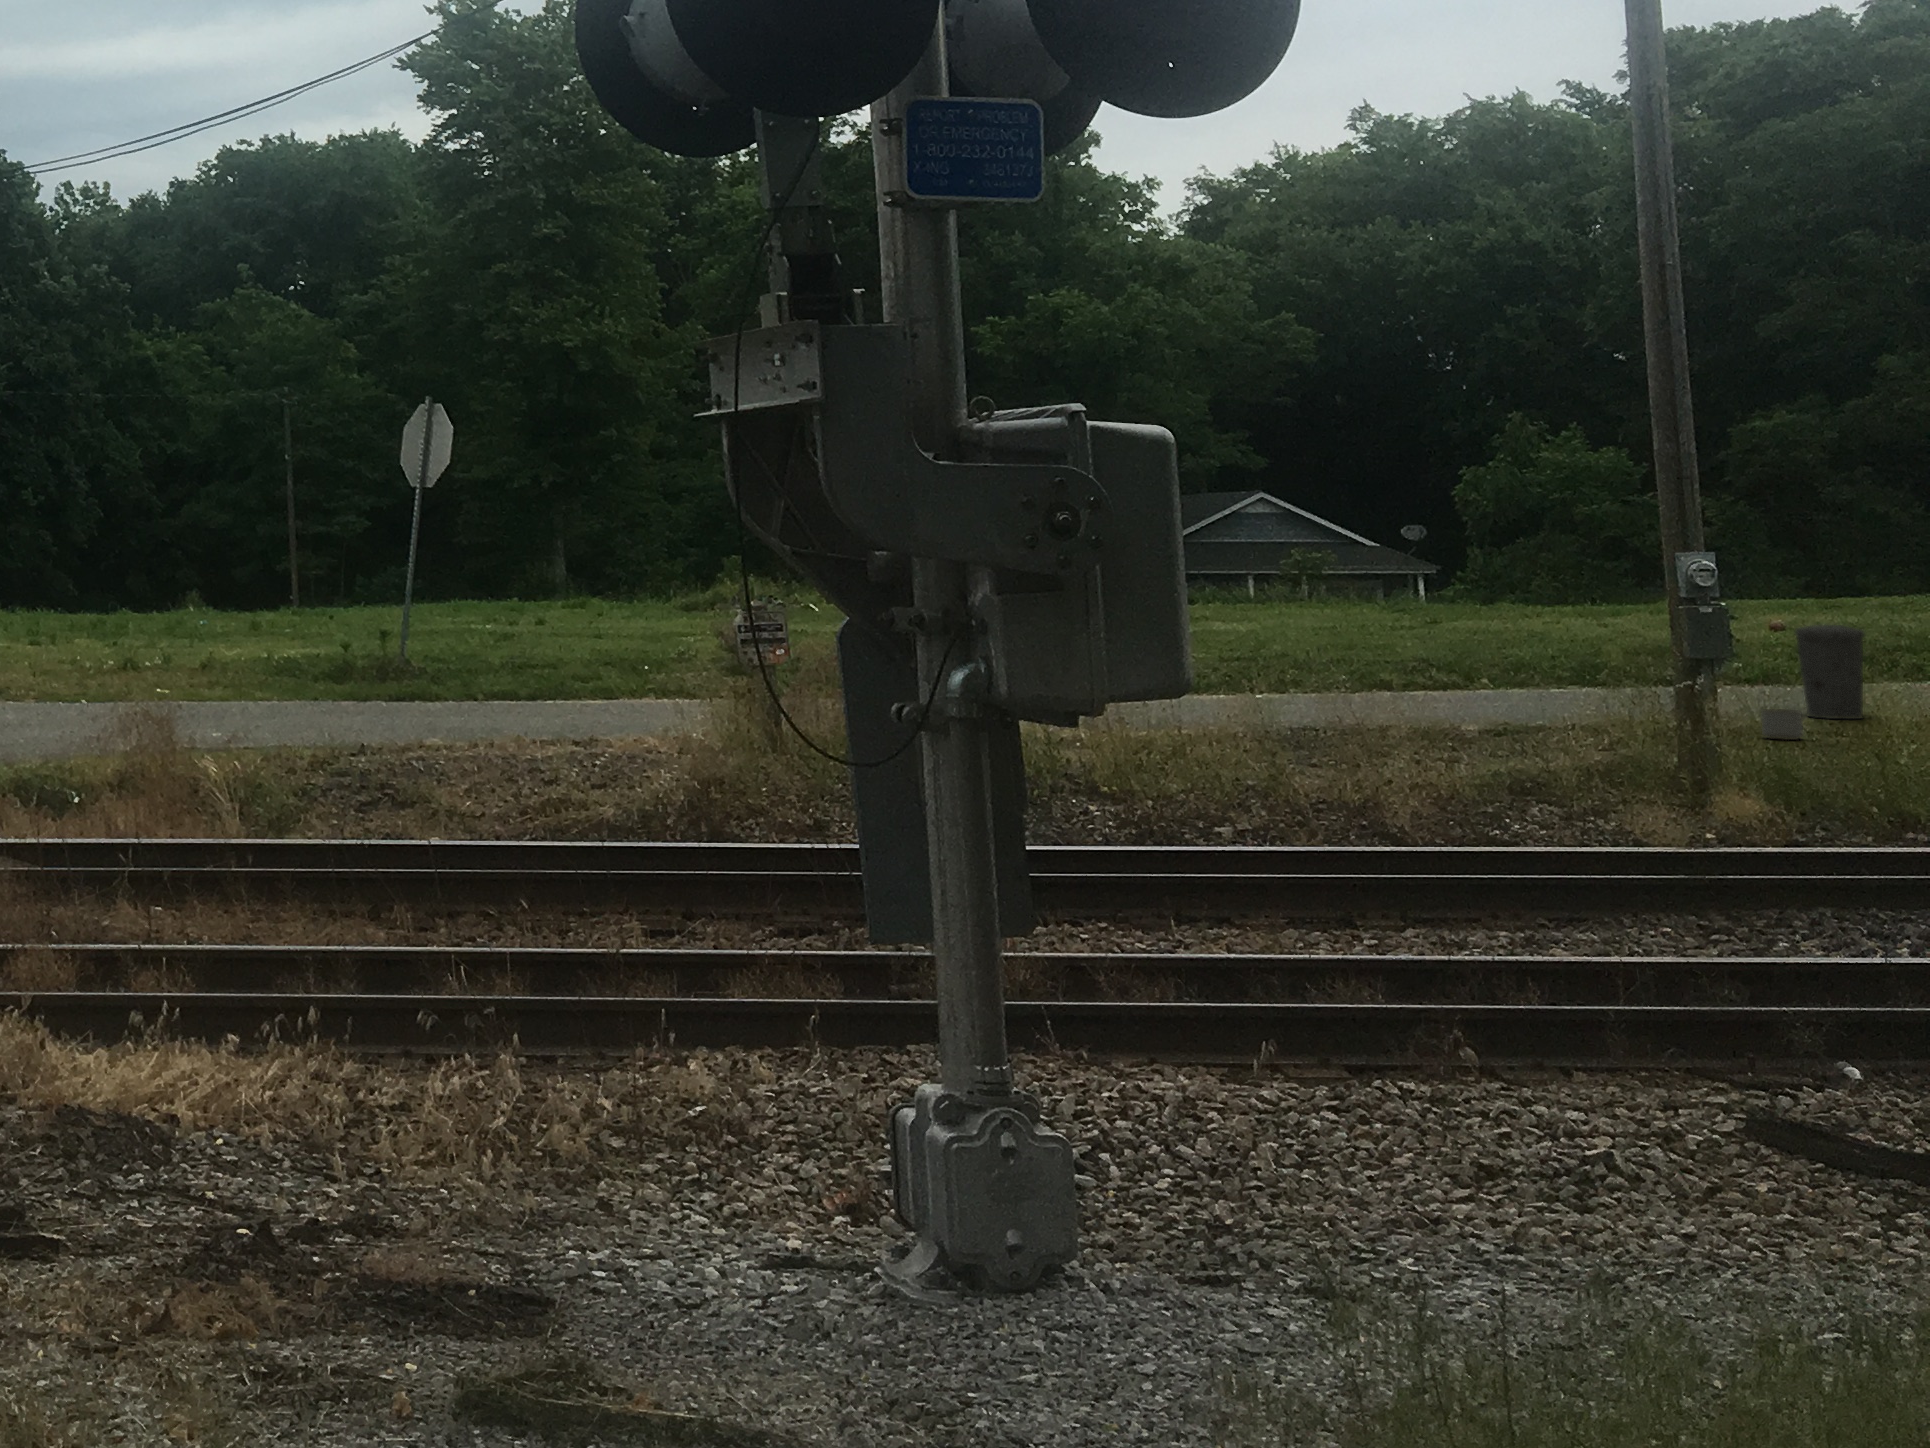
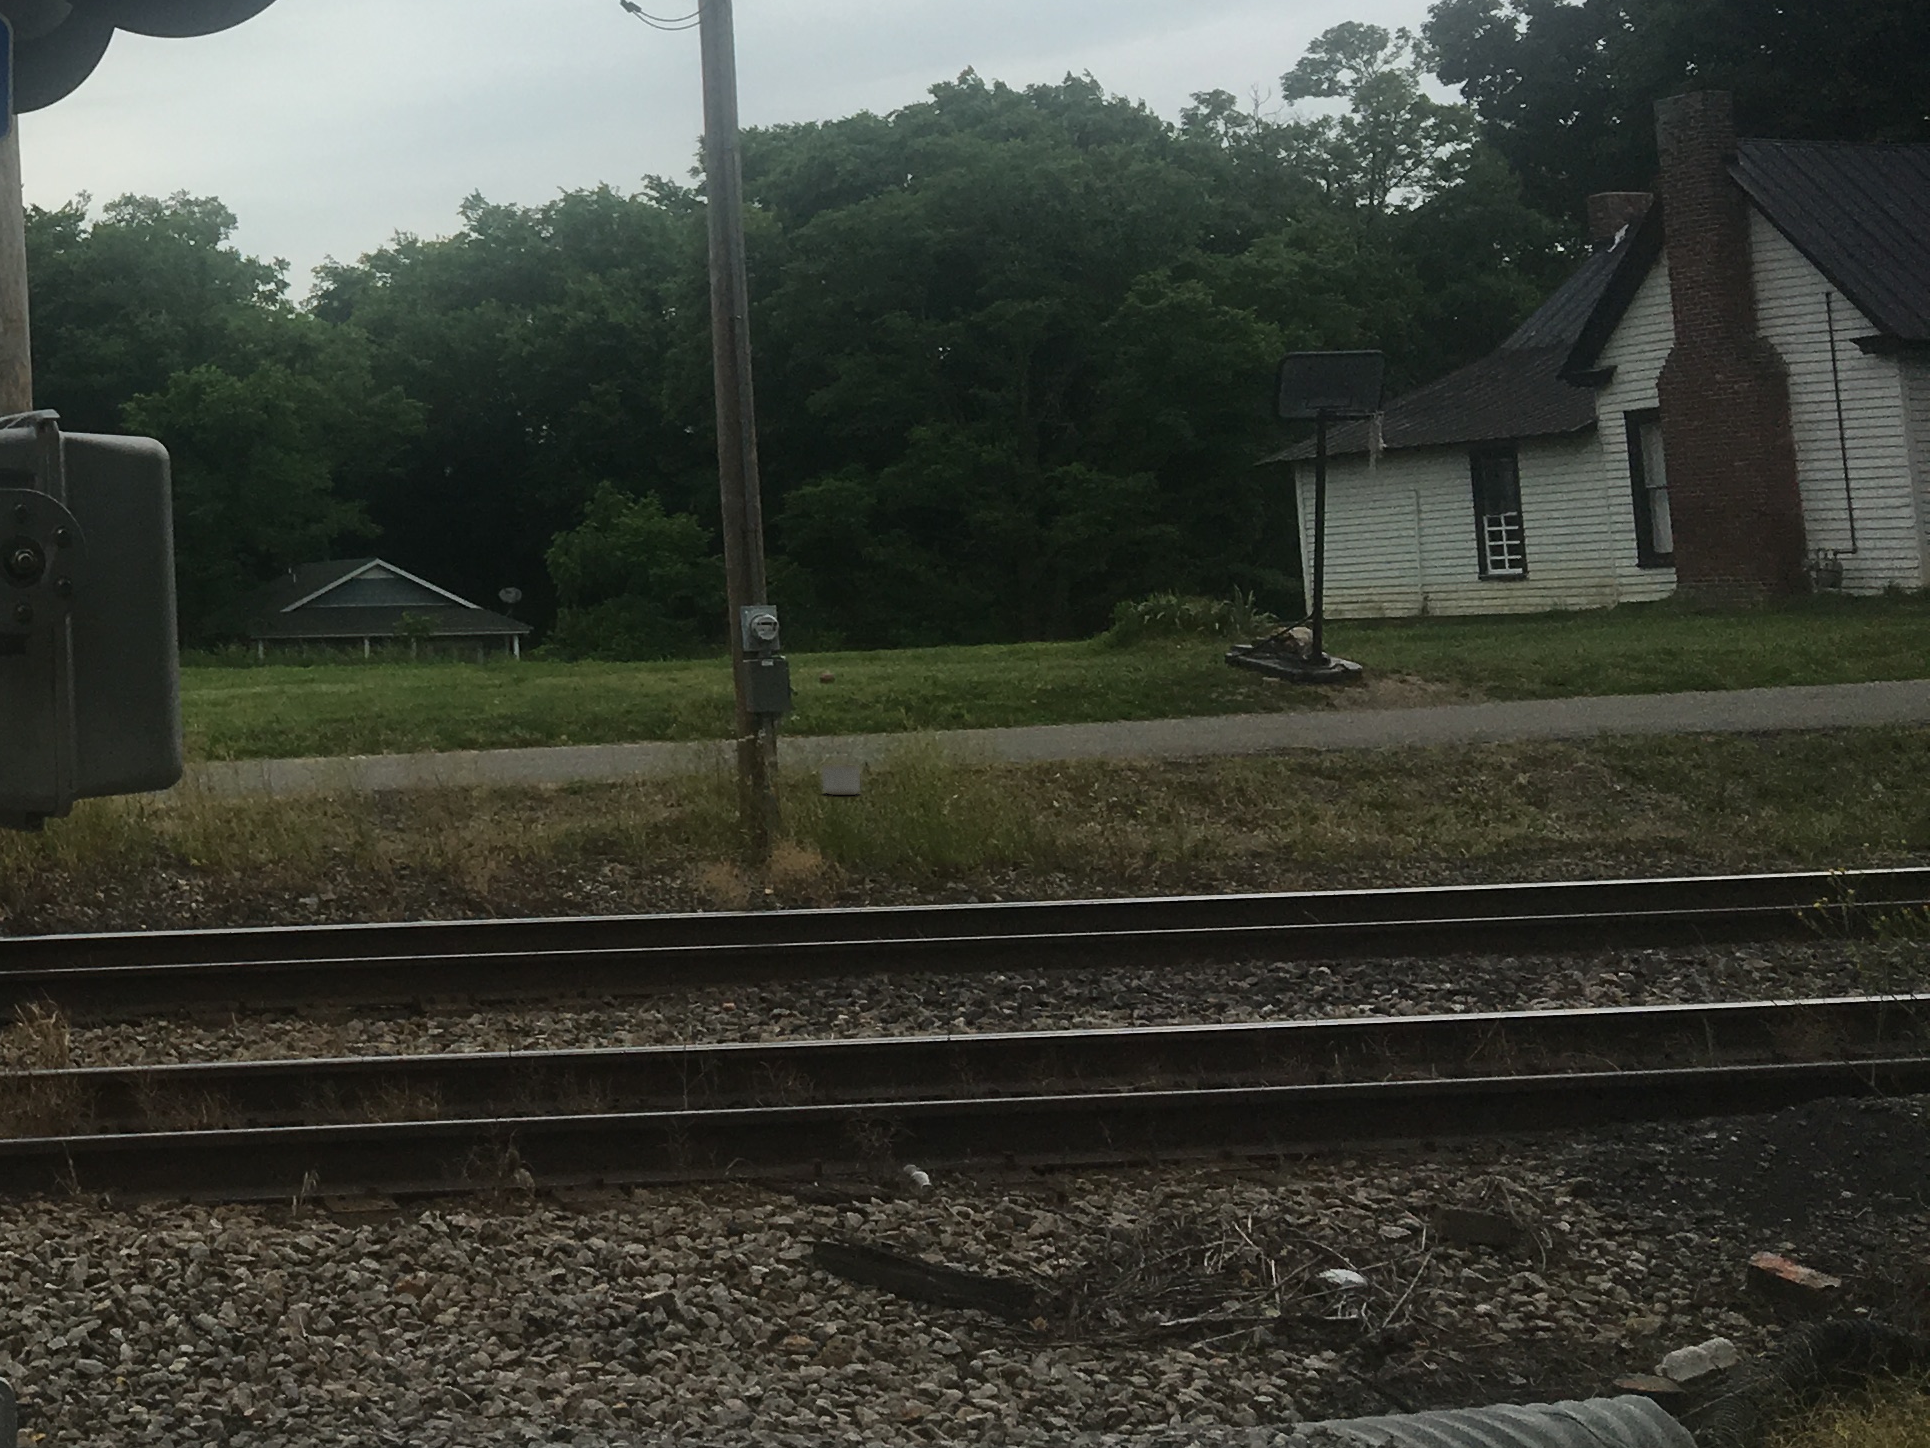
trash can: present [1795,625,1865,719] -> none [854,678,917,772]

